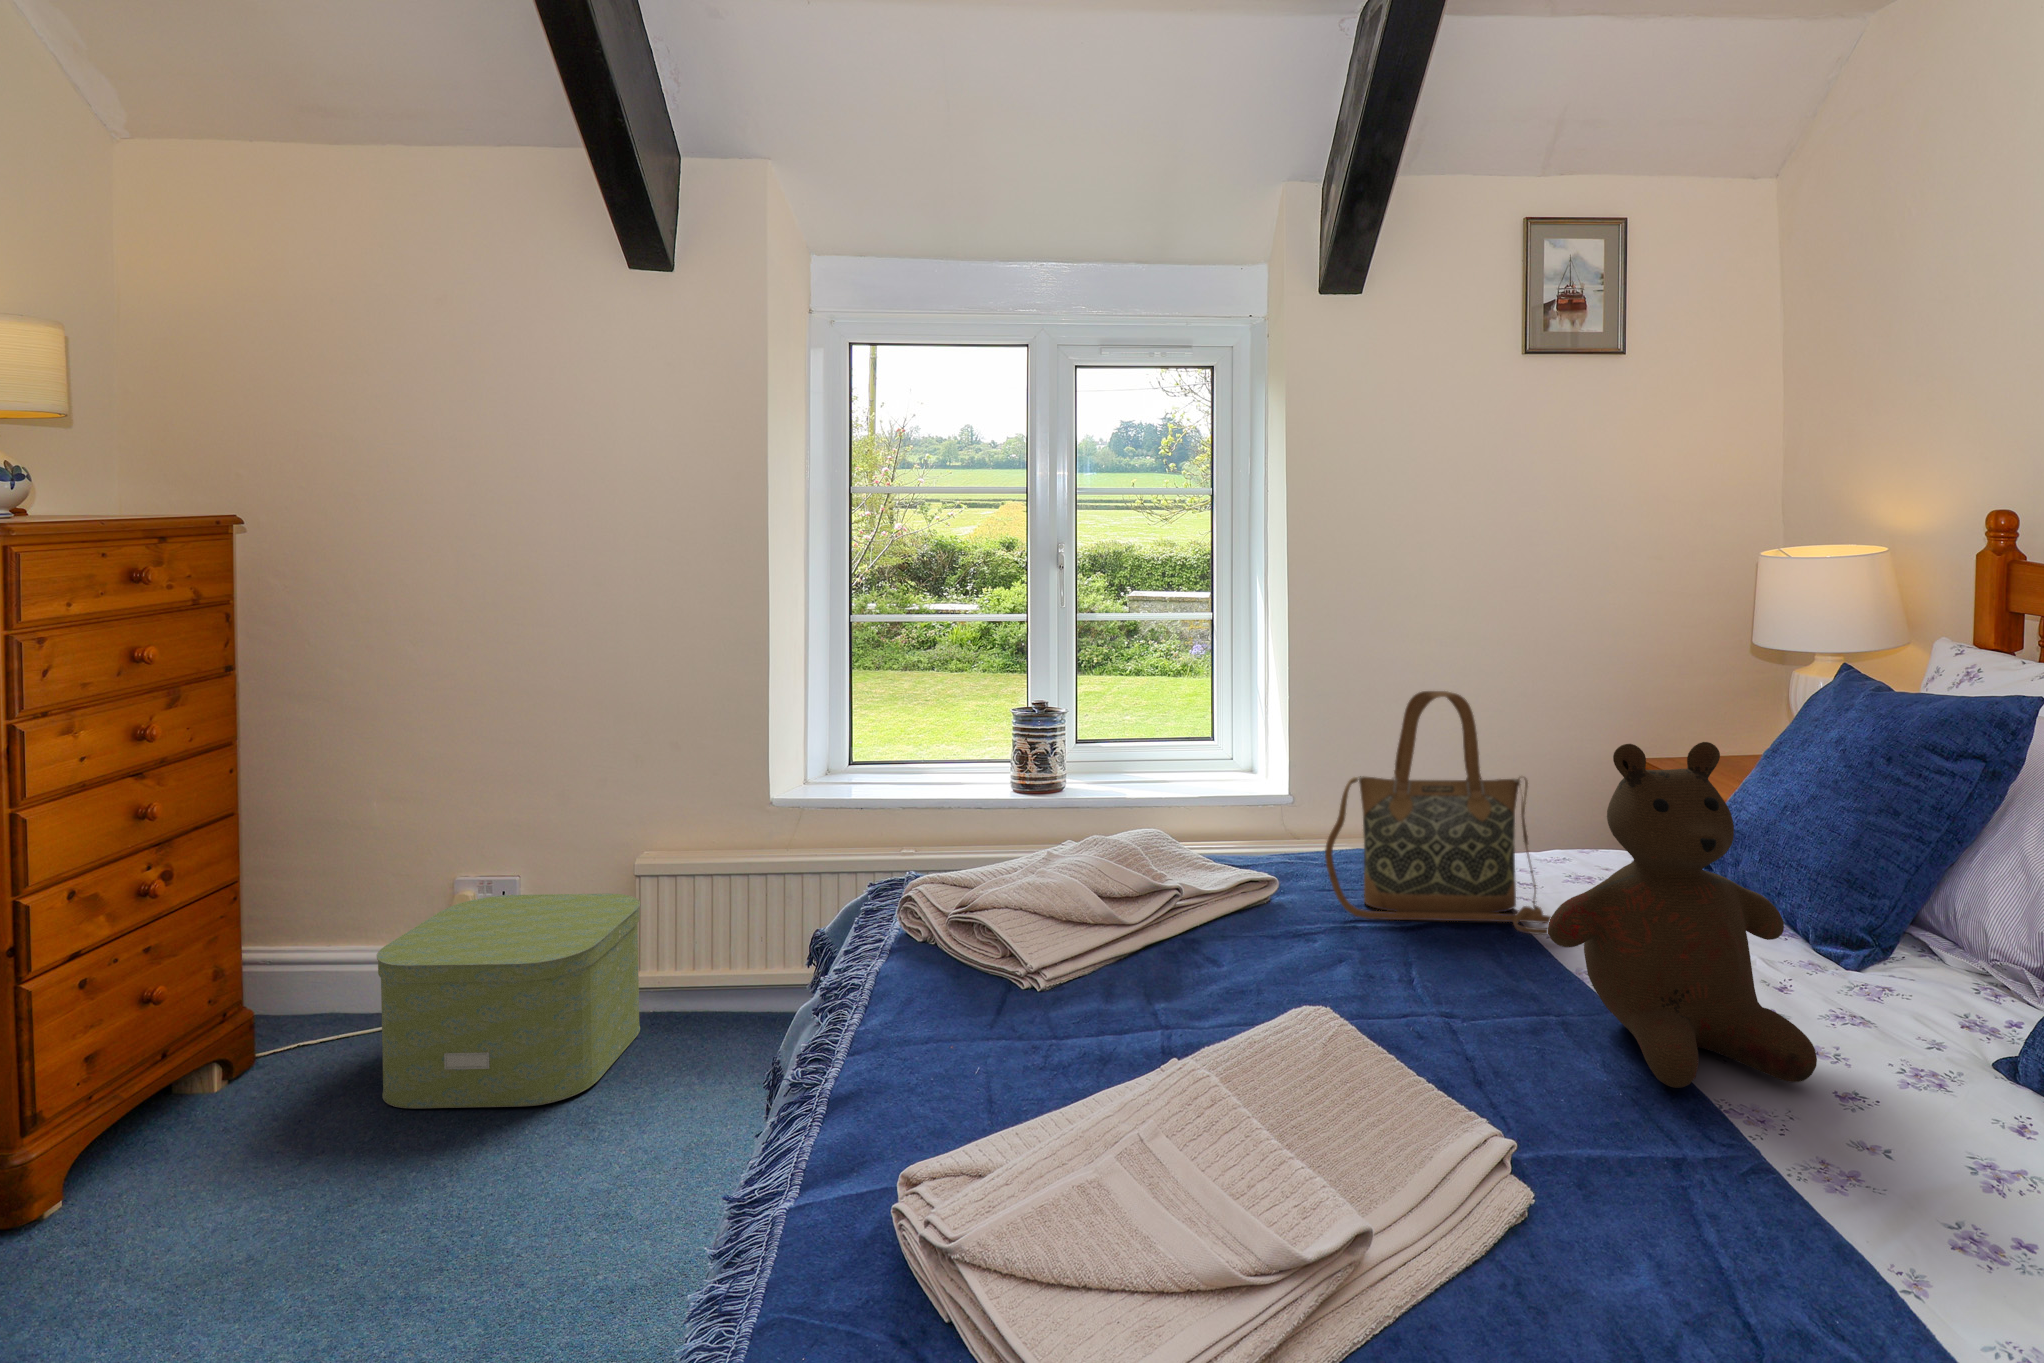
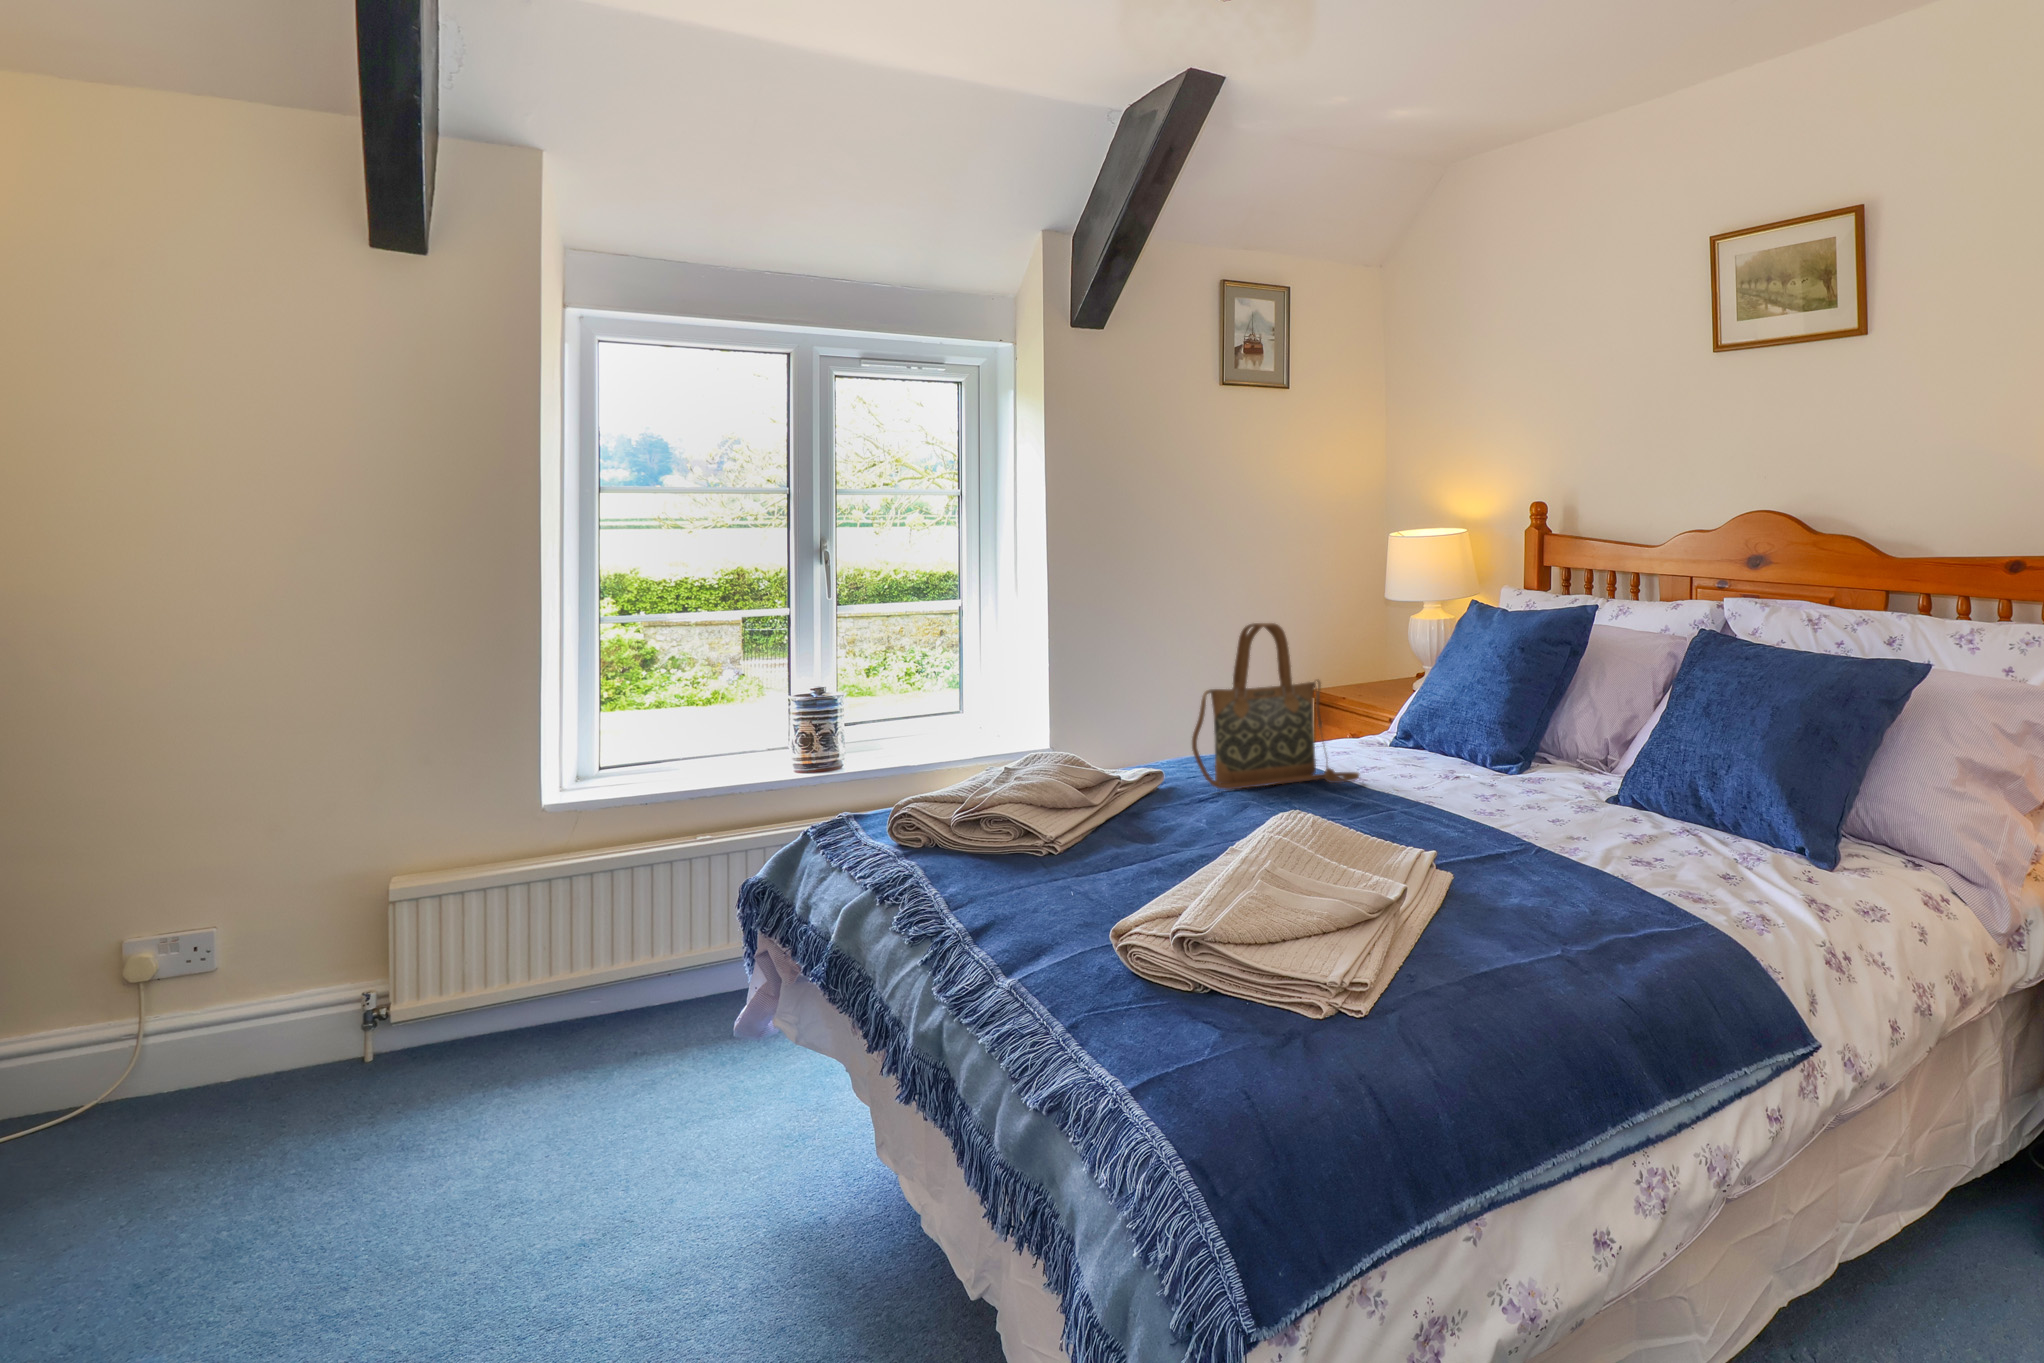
teddy bear: present [1548,742,1817,1088] -> none [1388,629,1545,833]
storage box: present [377,894,640,1108] -> none [96,920,409,1182]

